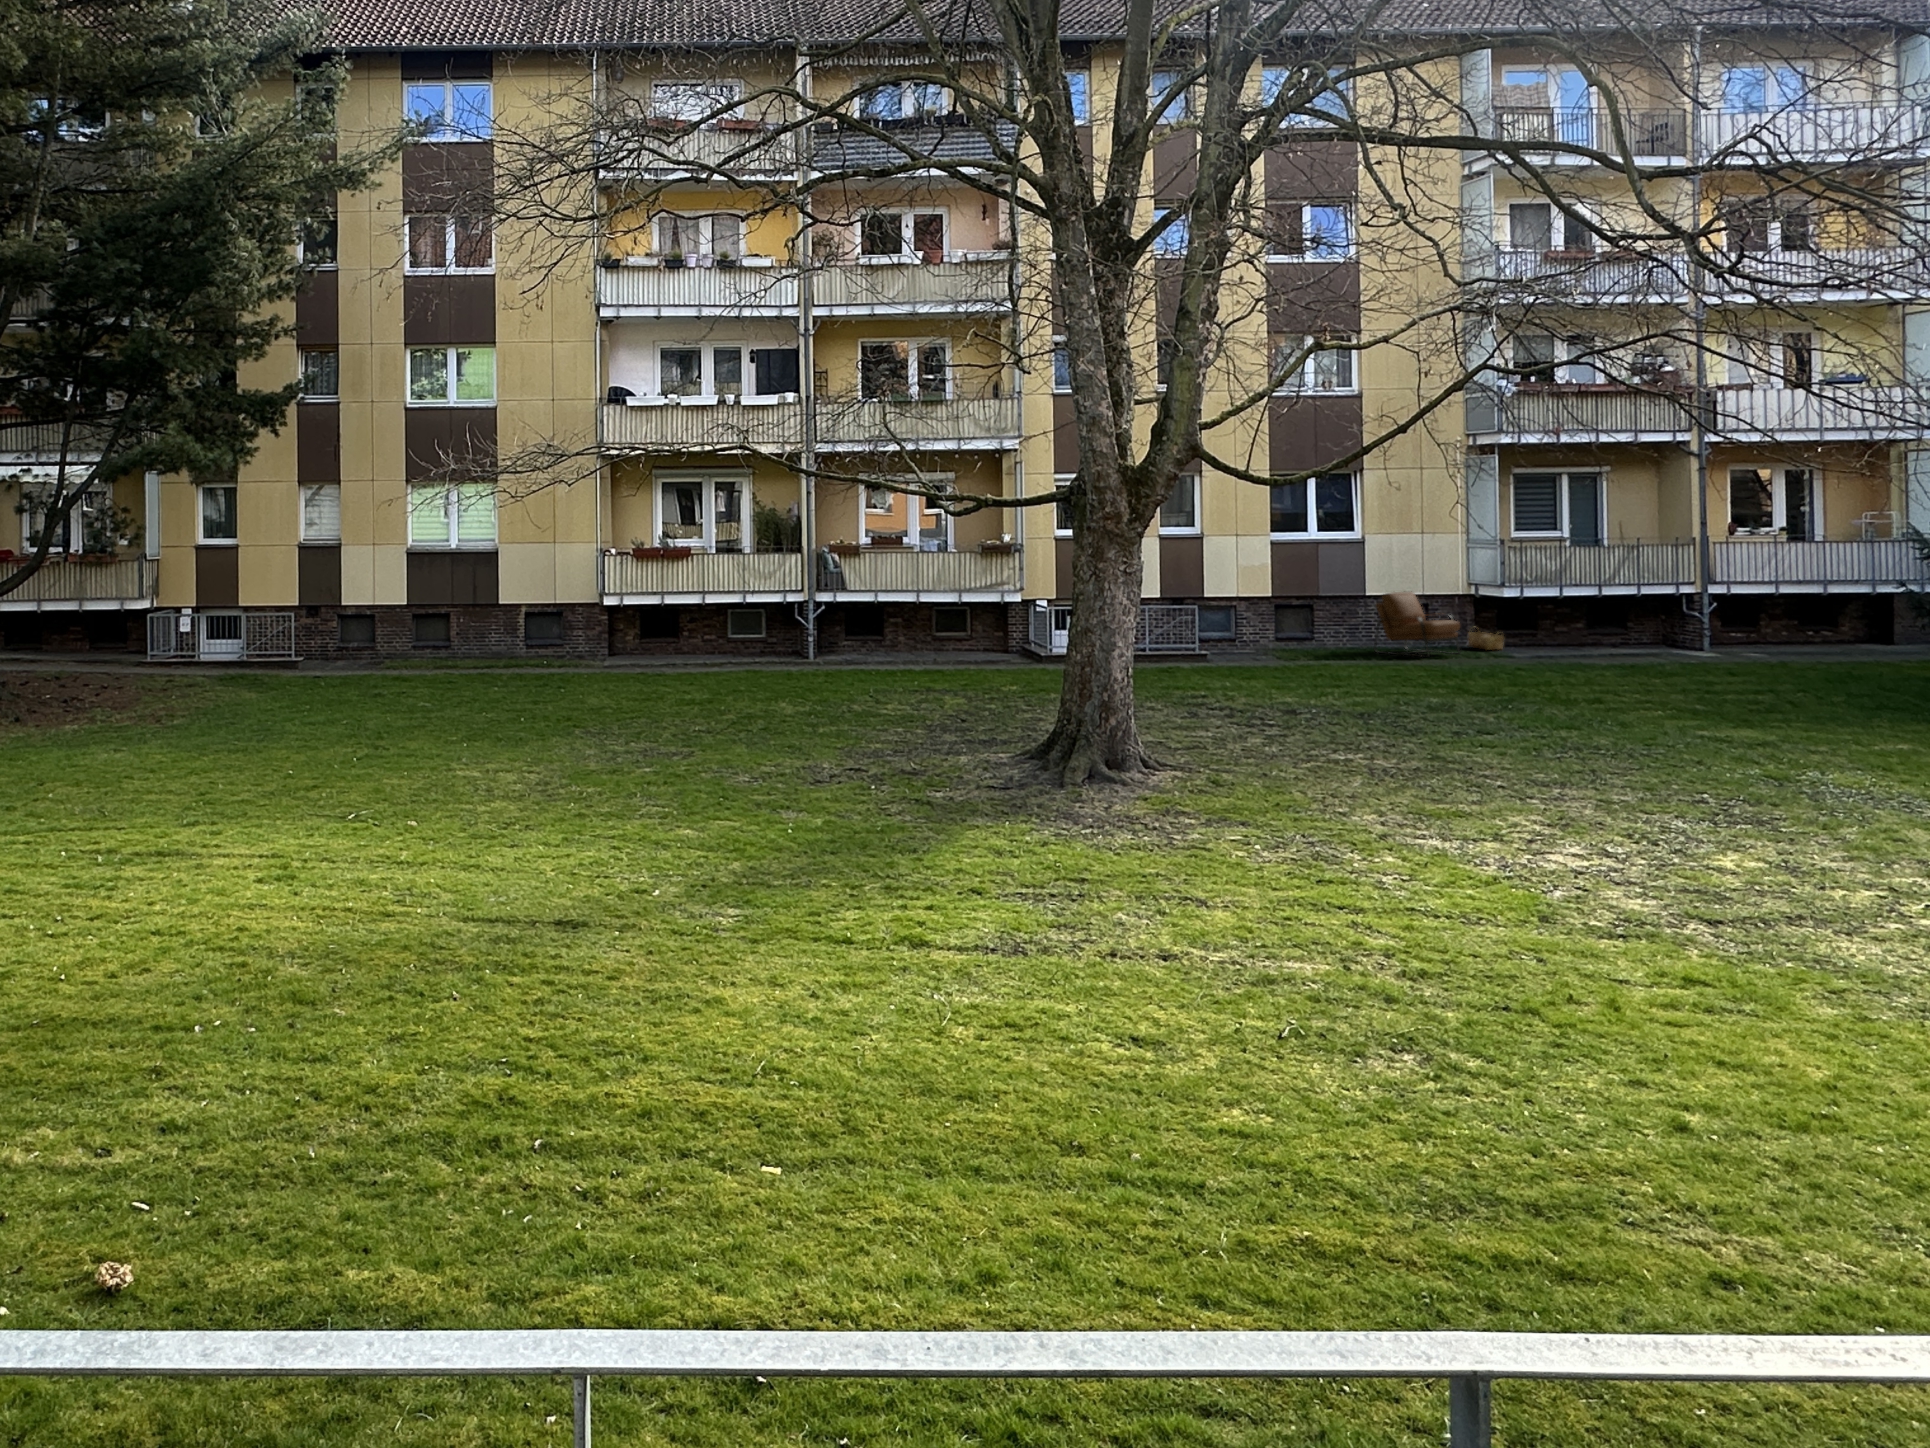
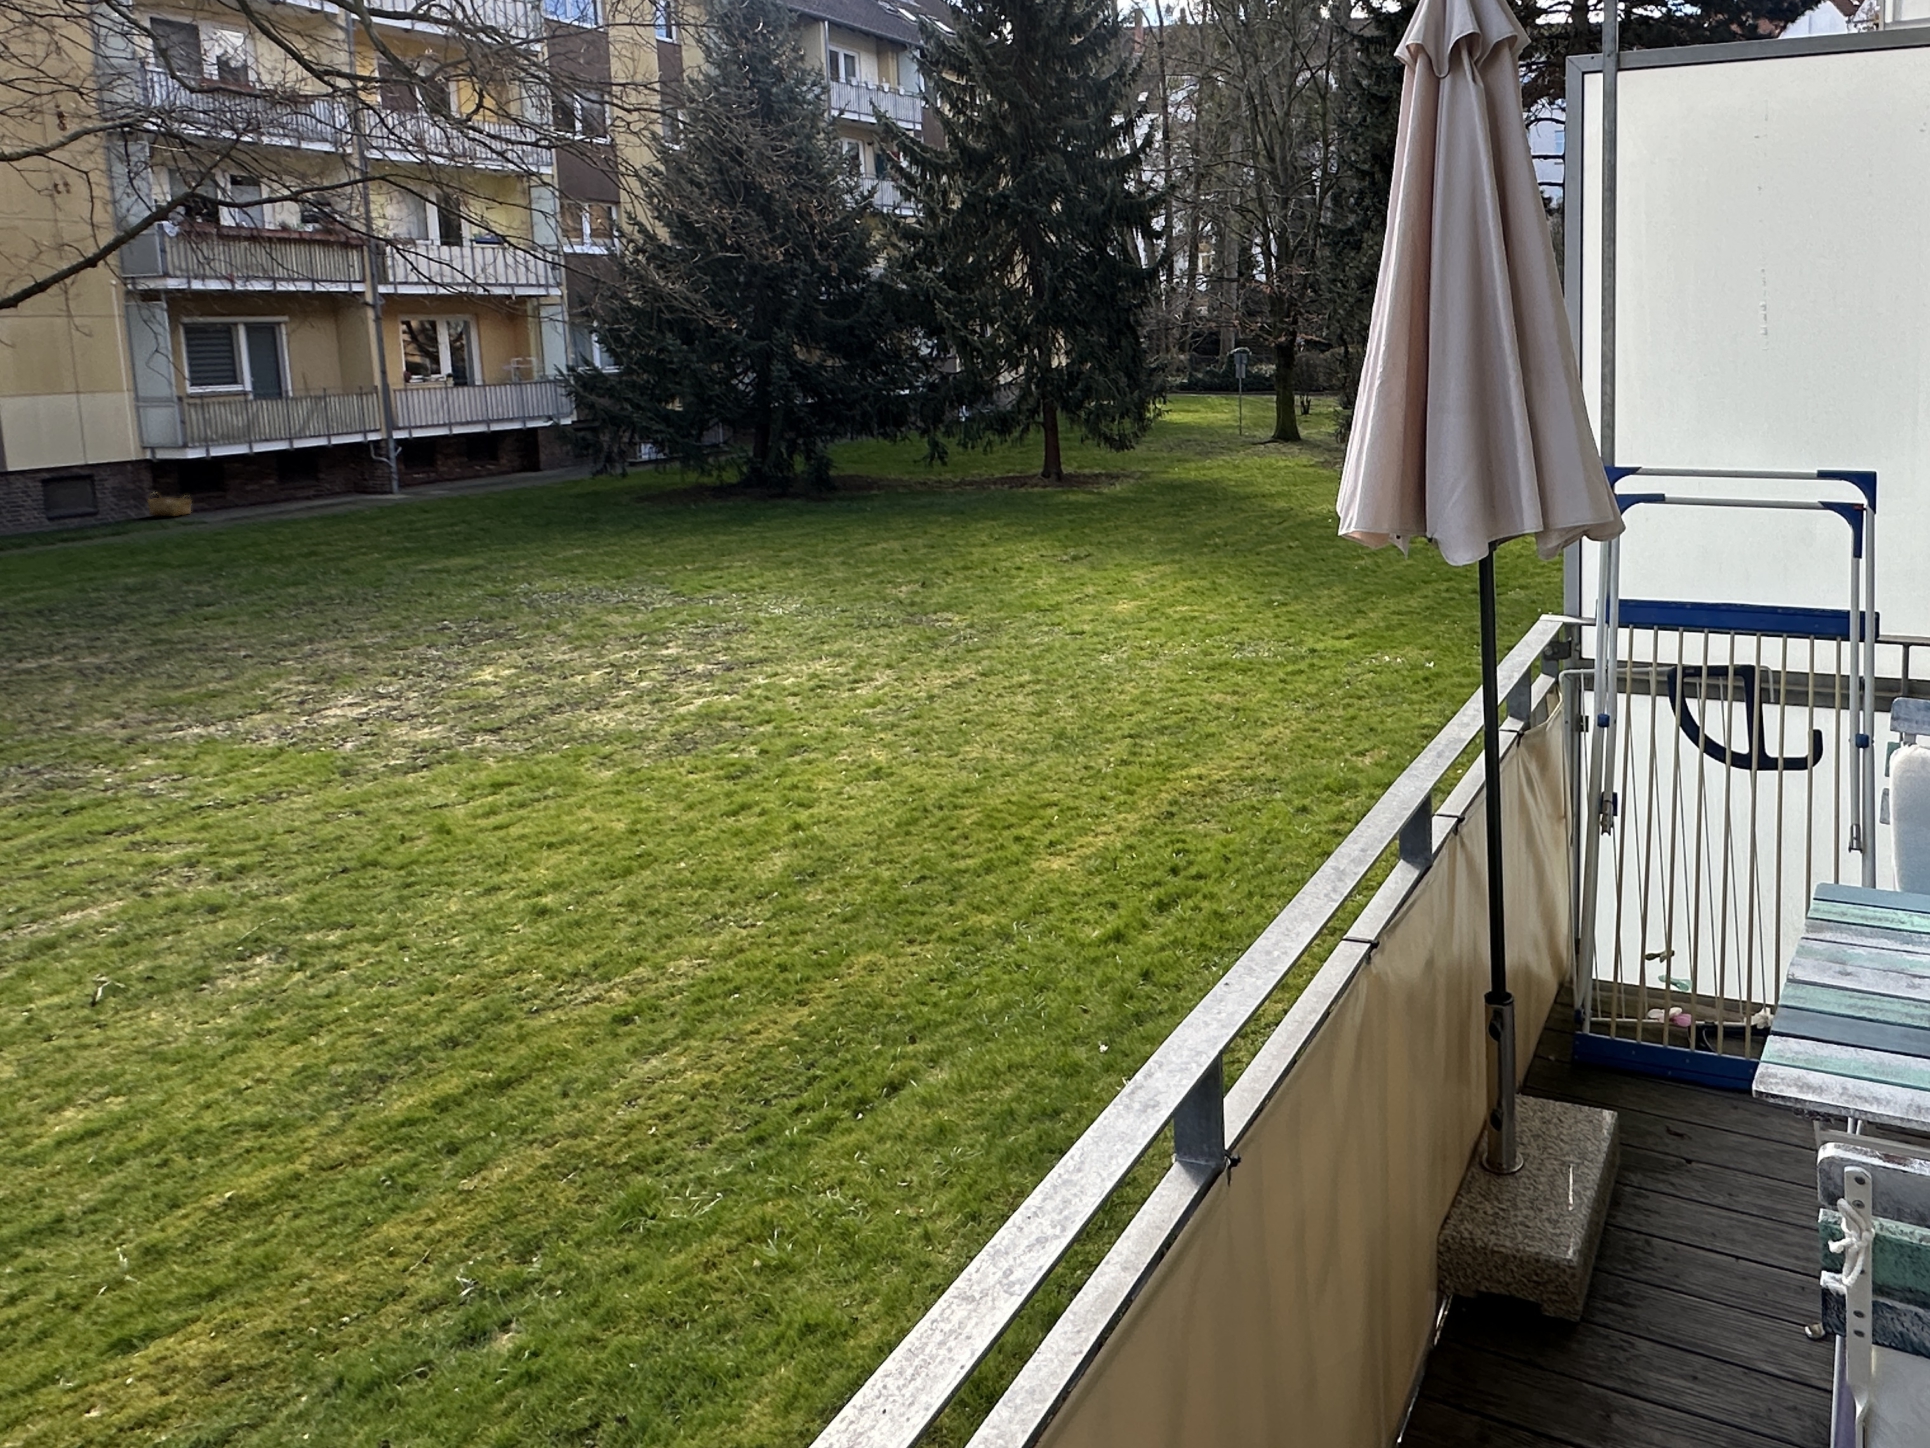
chair: present [1374,591,1460,657] -> none [23,459,142,535]

